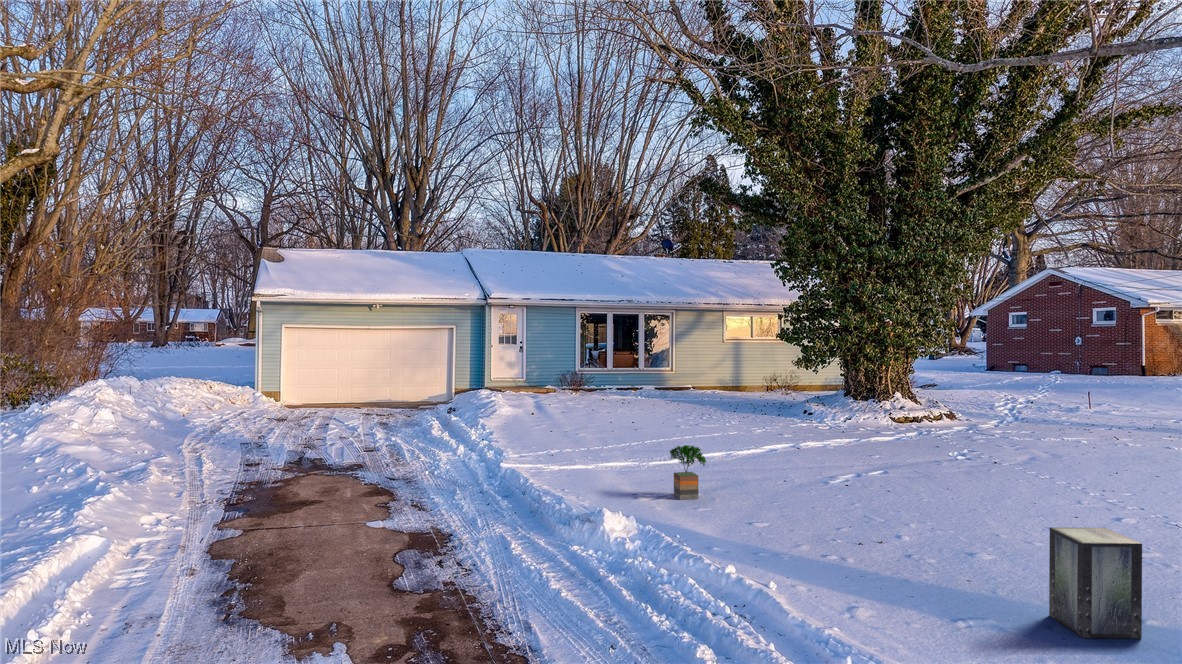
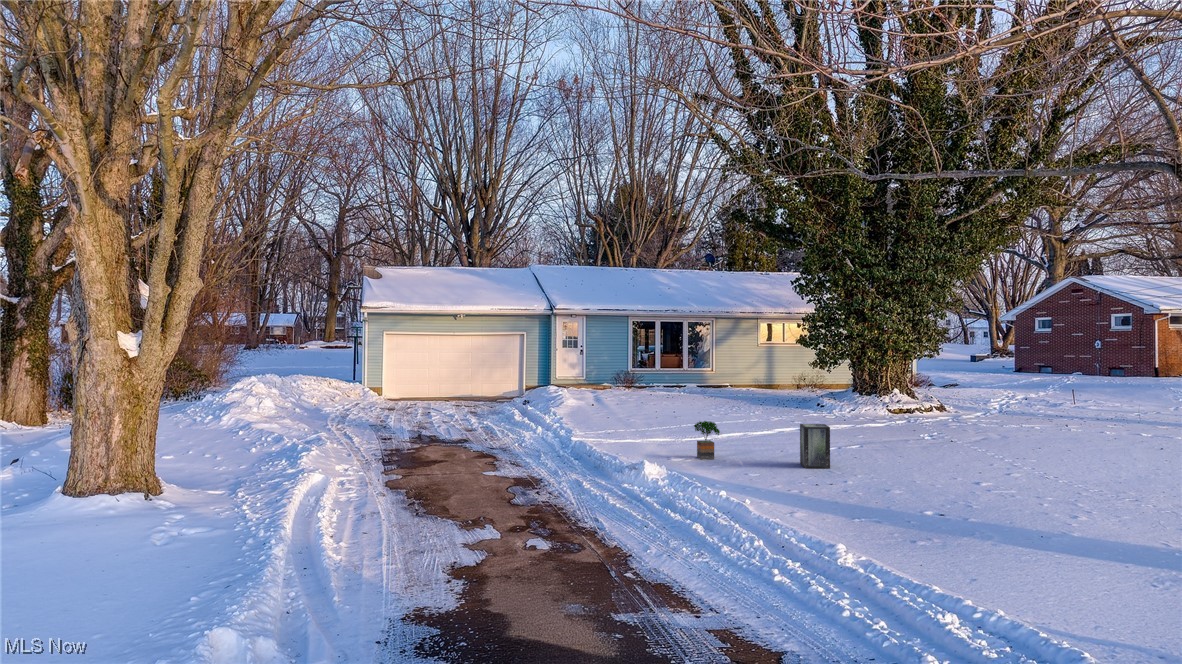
storage box: present [1049,527,1142,638] -> present [800,424,830,468]

